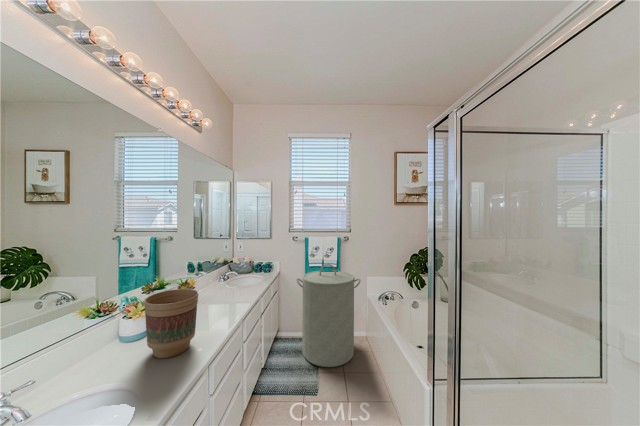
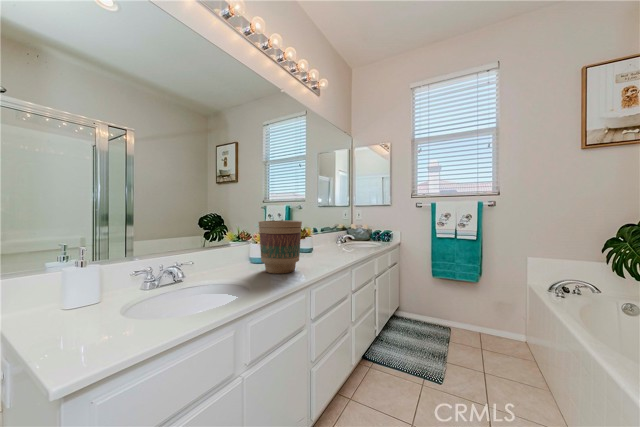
laundry hamper: present [296,264,361,367] -> none [419,233,514,363]

